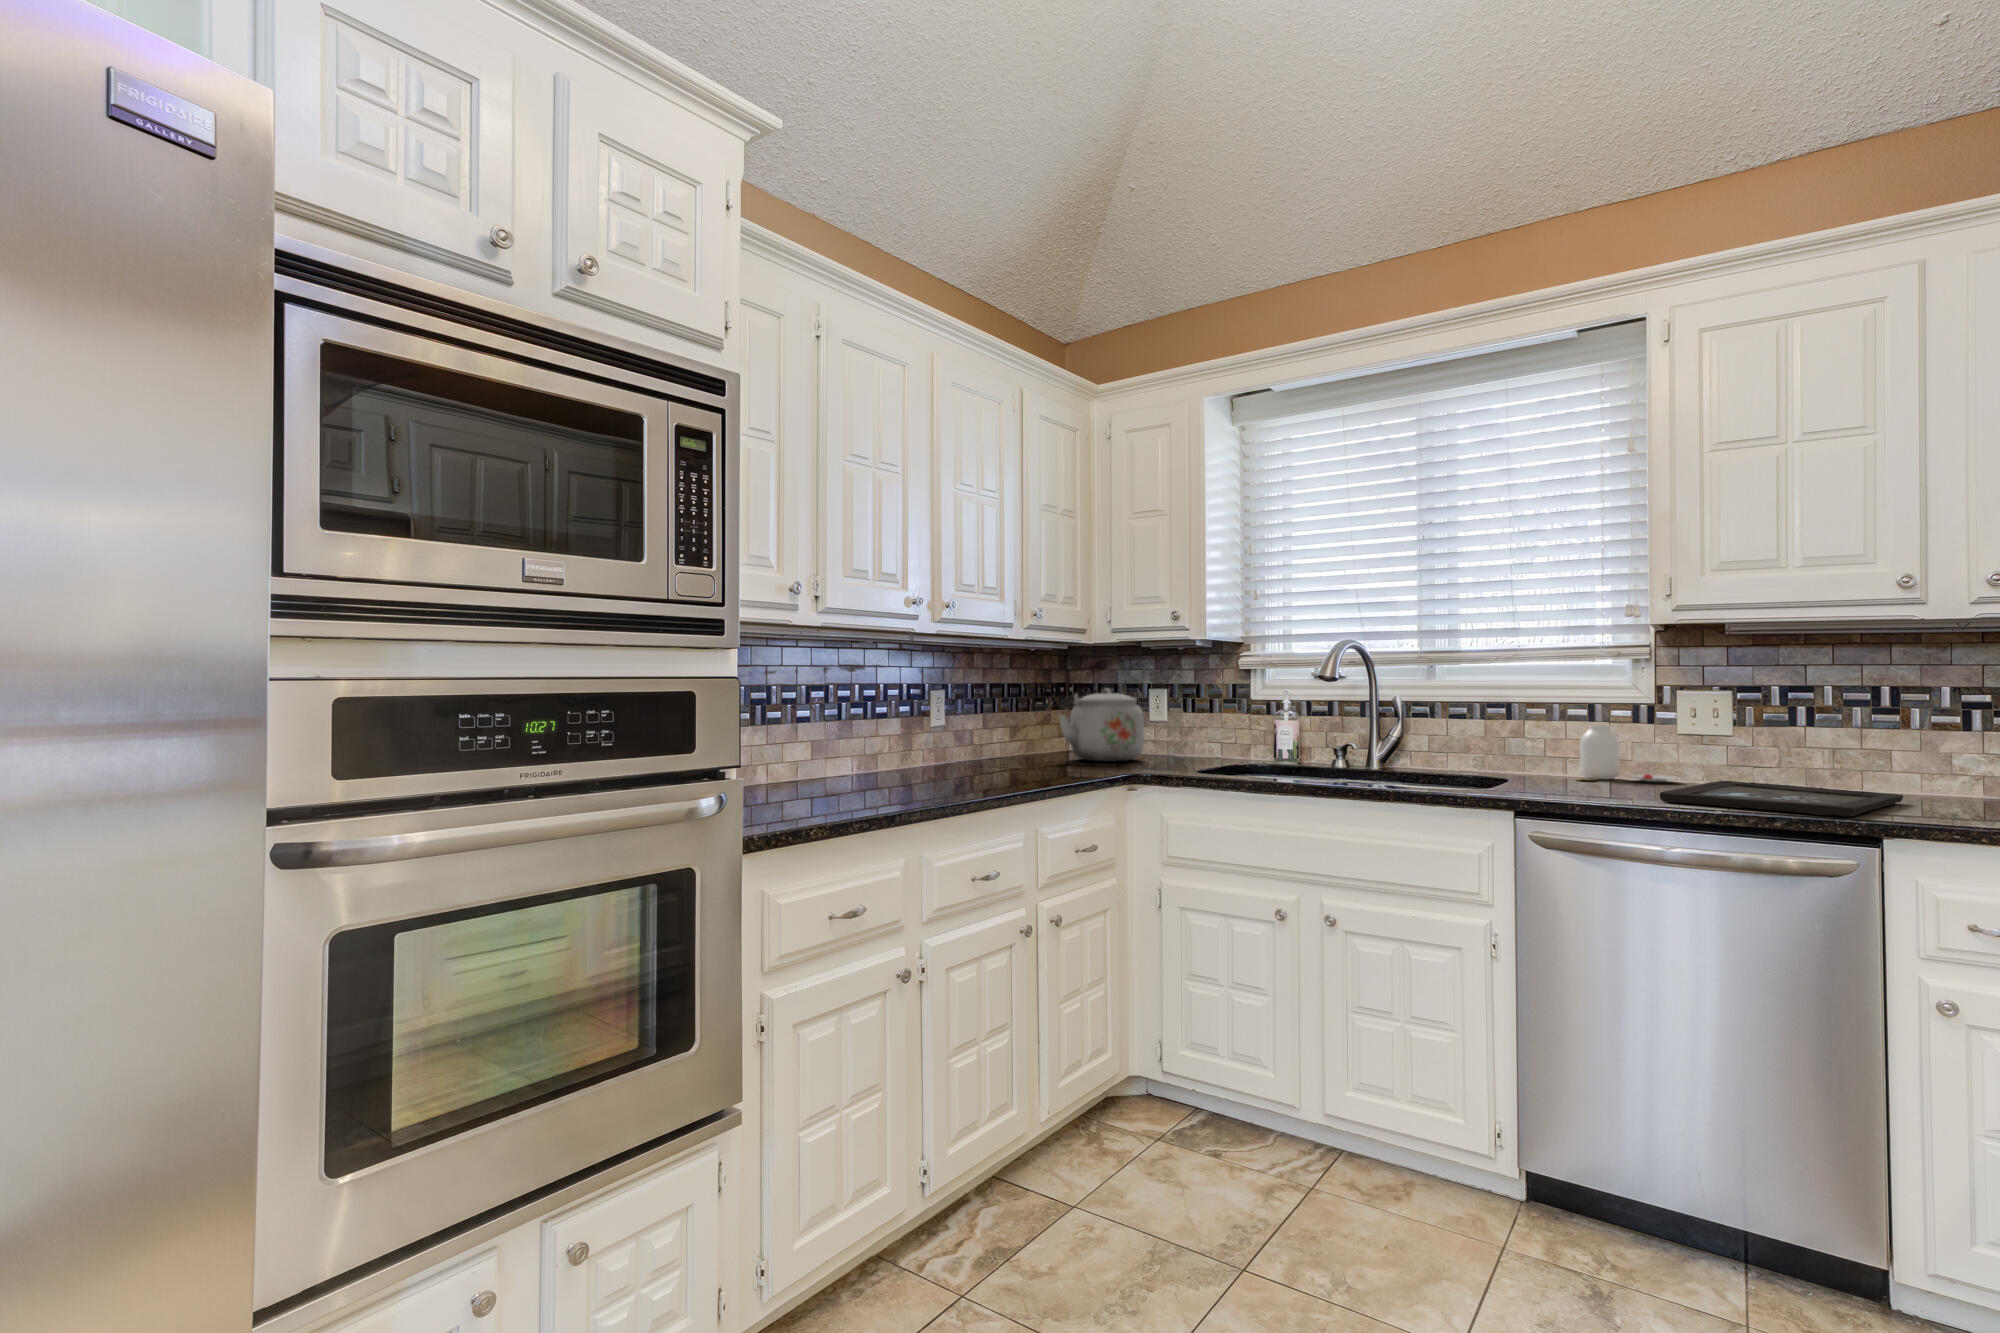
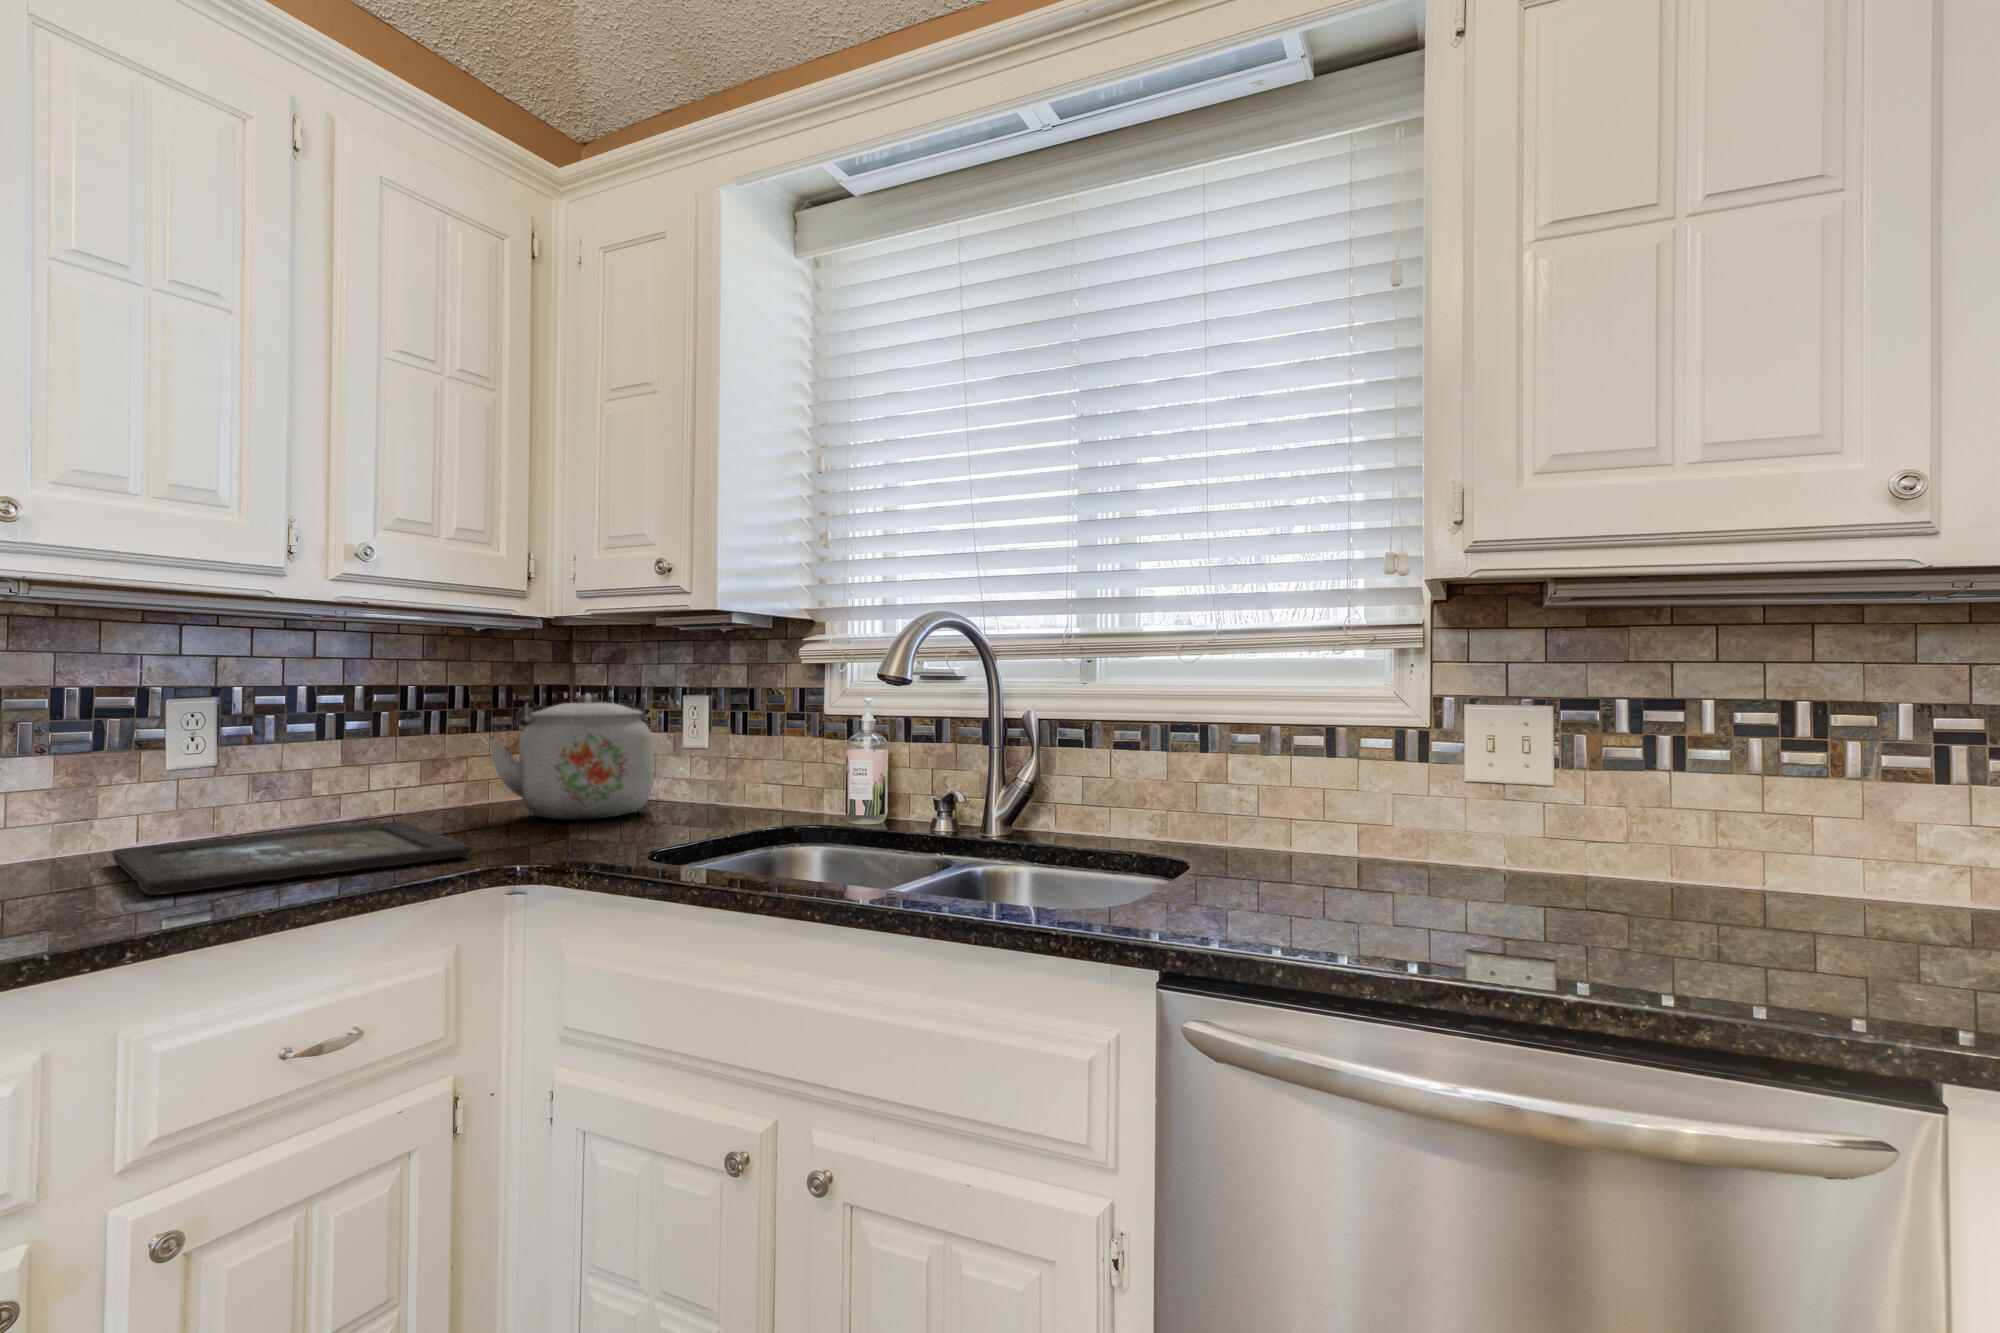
jar: present [1578,724,1679,782] -> none [1301,761,1472,864]
tray: present [1660,781,1903,817] -> present [113,821,472,895]

